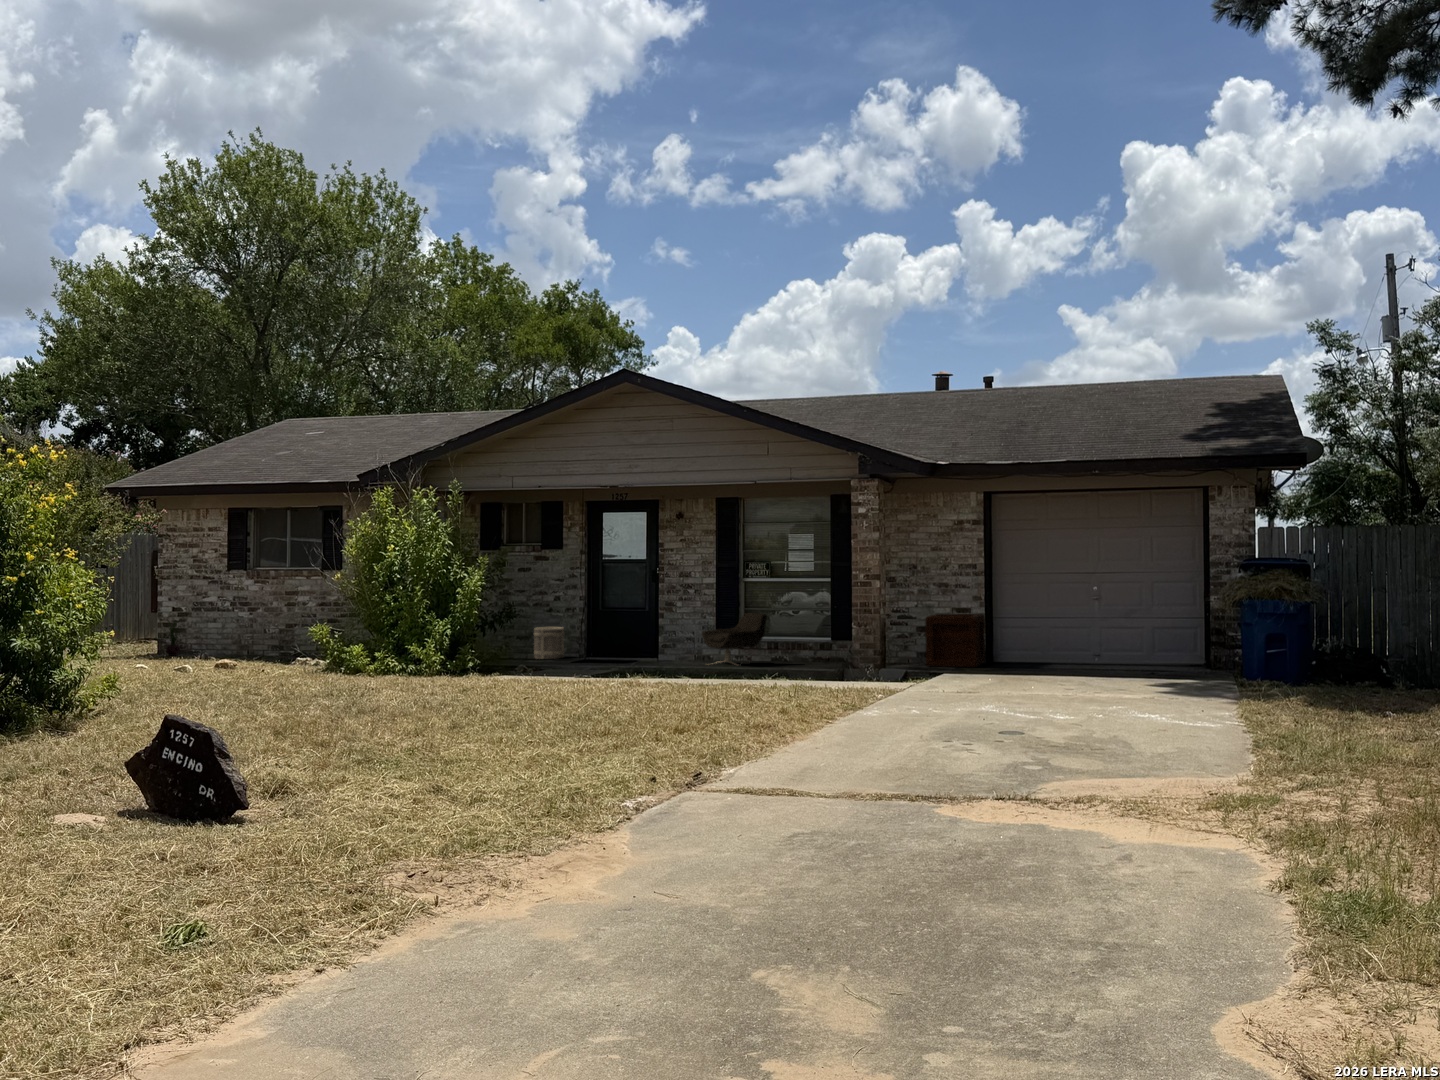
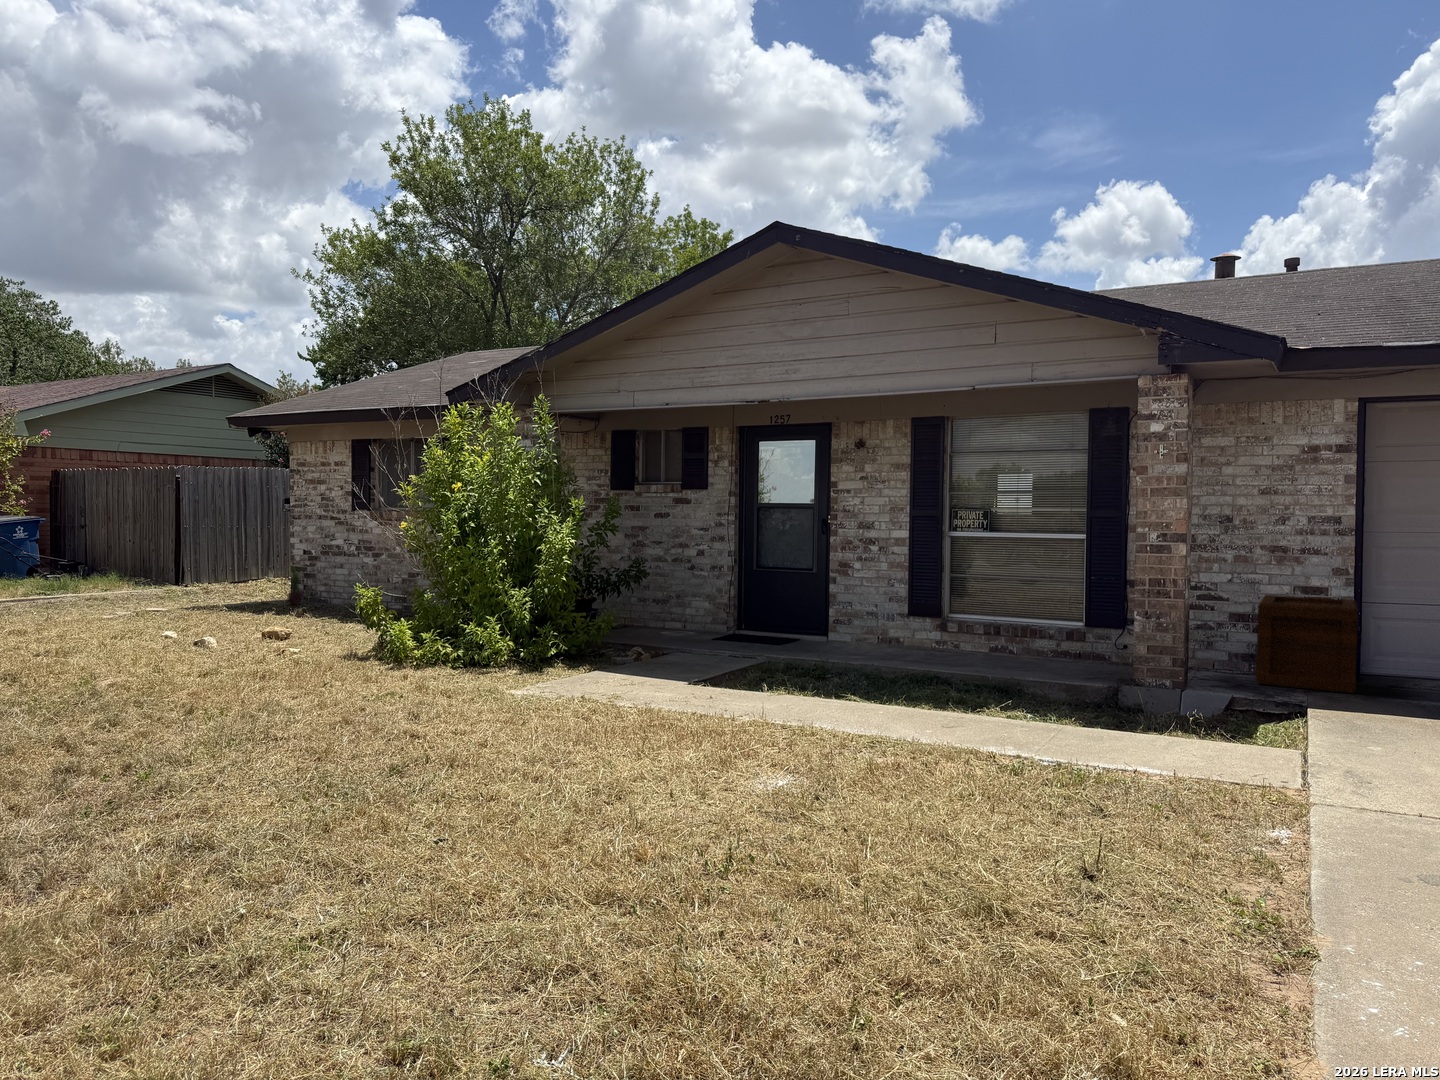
lounge chair: present [702,613,767,665] -> none [887,581,985,663]
bucket: present [534,627,565,659] -> none [669,588,709,632]

